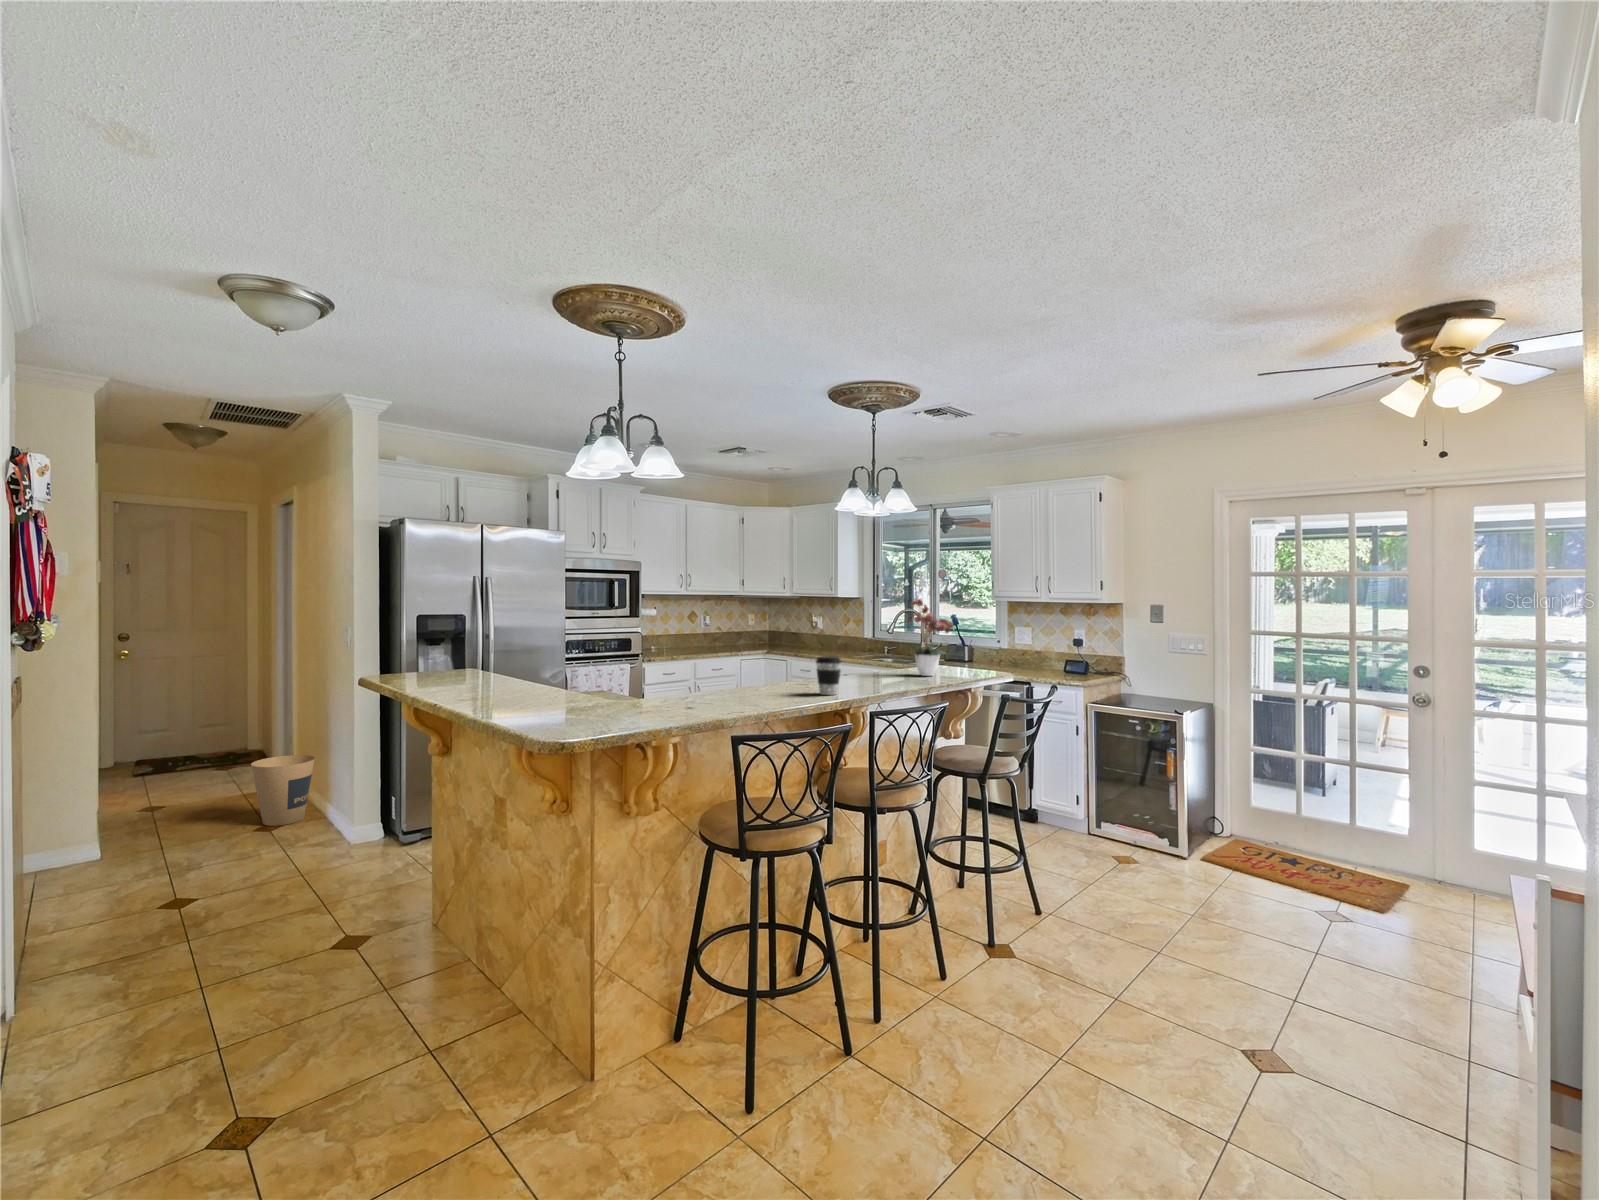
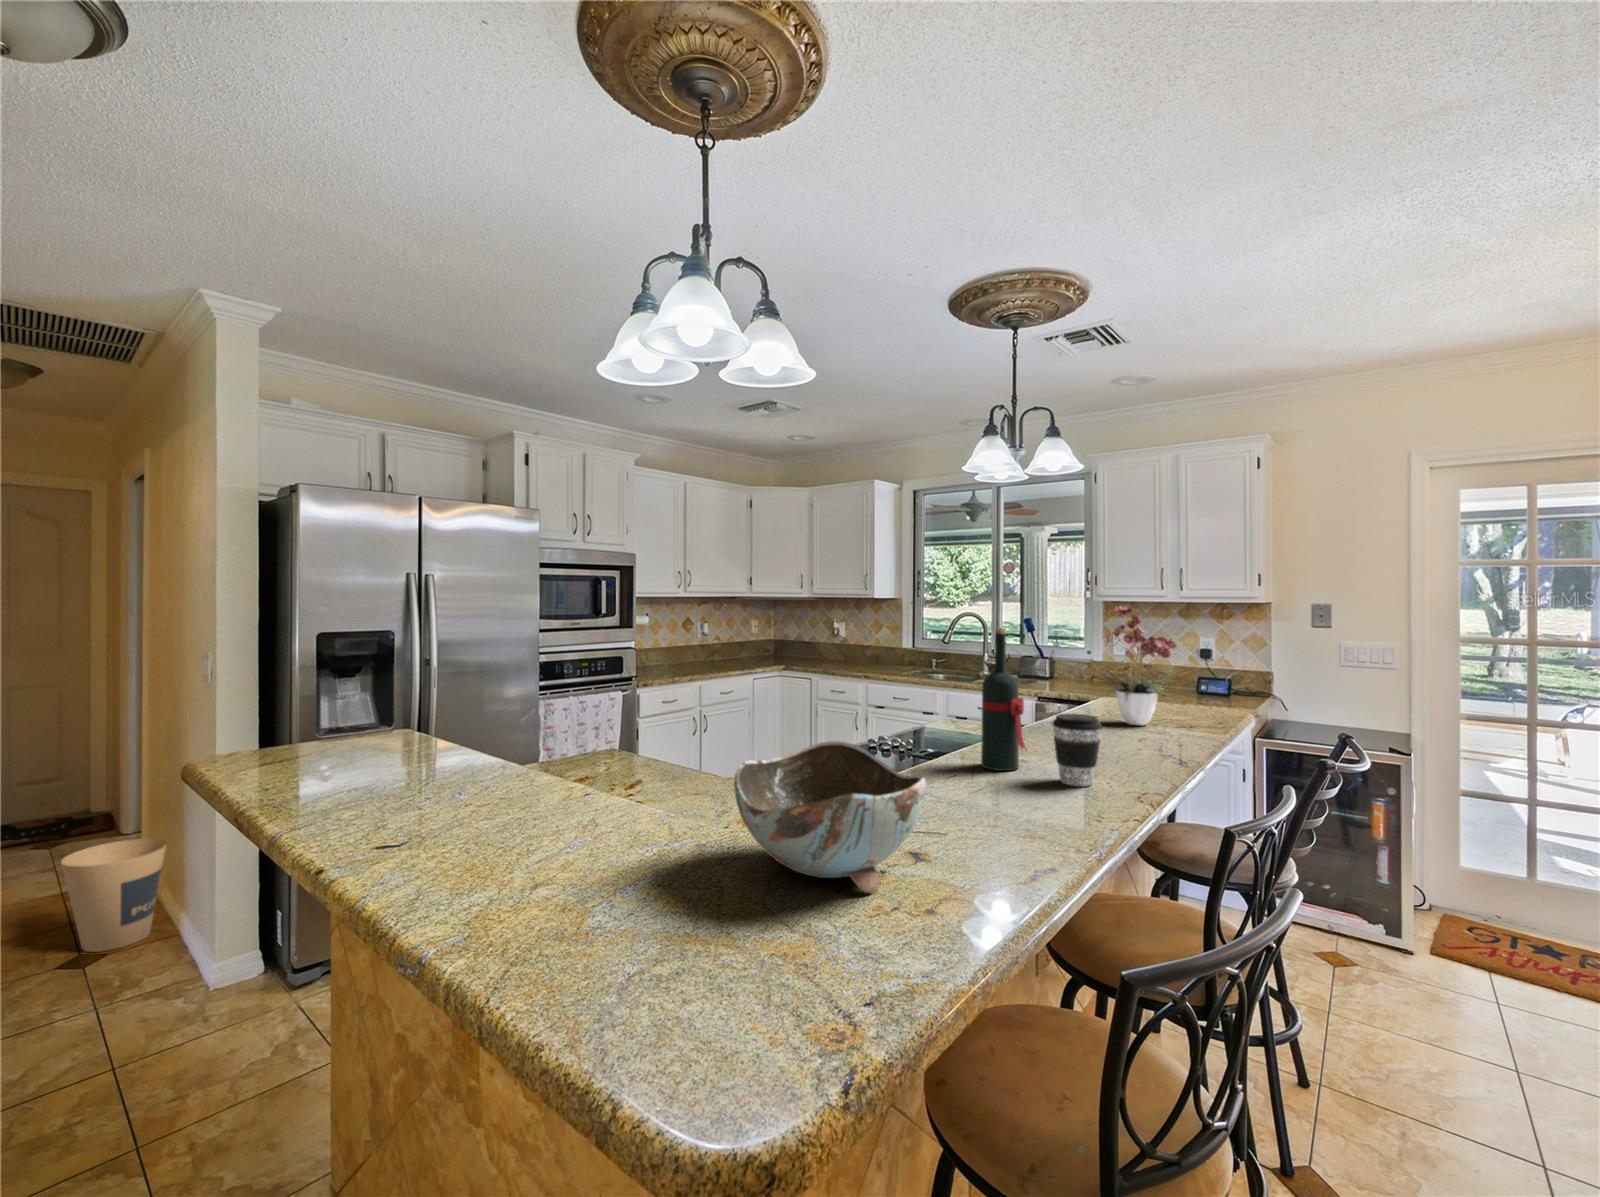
wine bottle: none [788,608,810,690] -> present [981,628,1026,771]
bowl: none [608,658,696,716] -> present [734,741,926,892]

